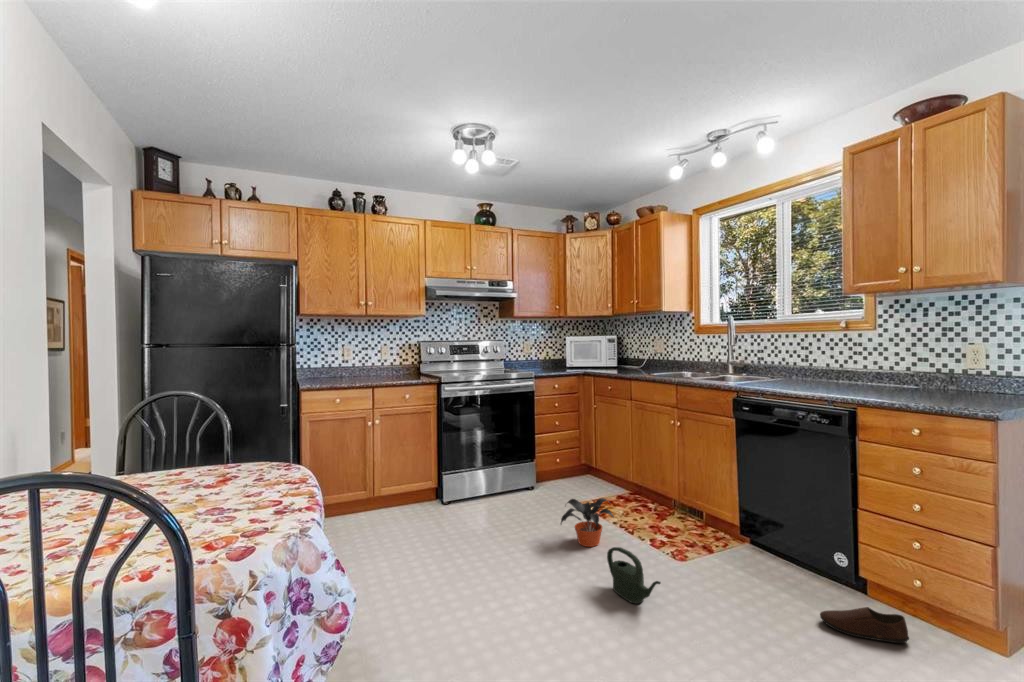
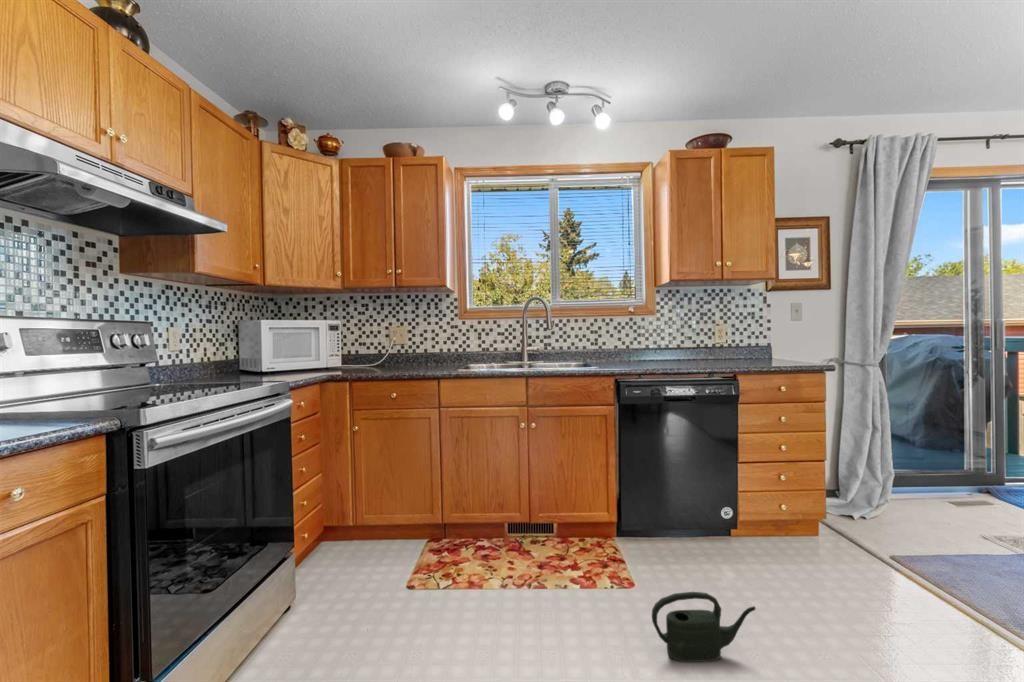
potted plant: present [561,498,614,547] -> none [481,548,570,636]
shoe: present [820,607,909,643] -> none [764,534,808,569]

